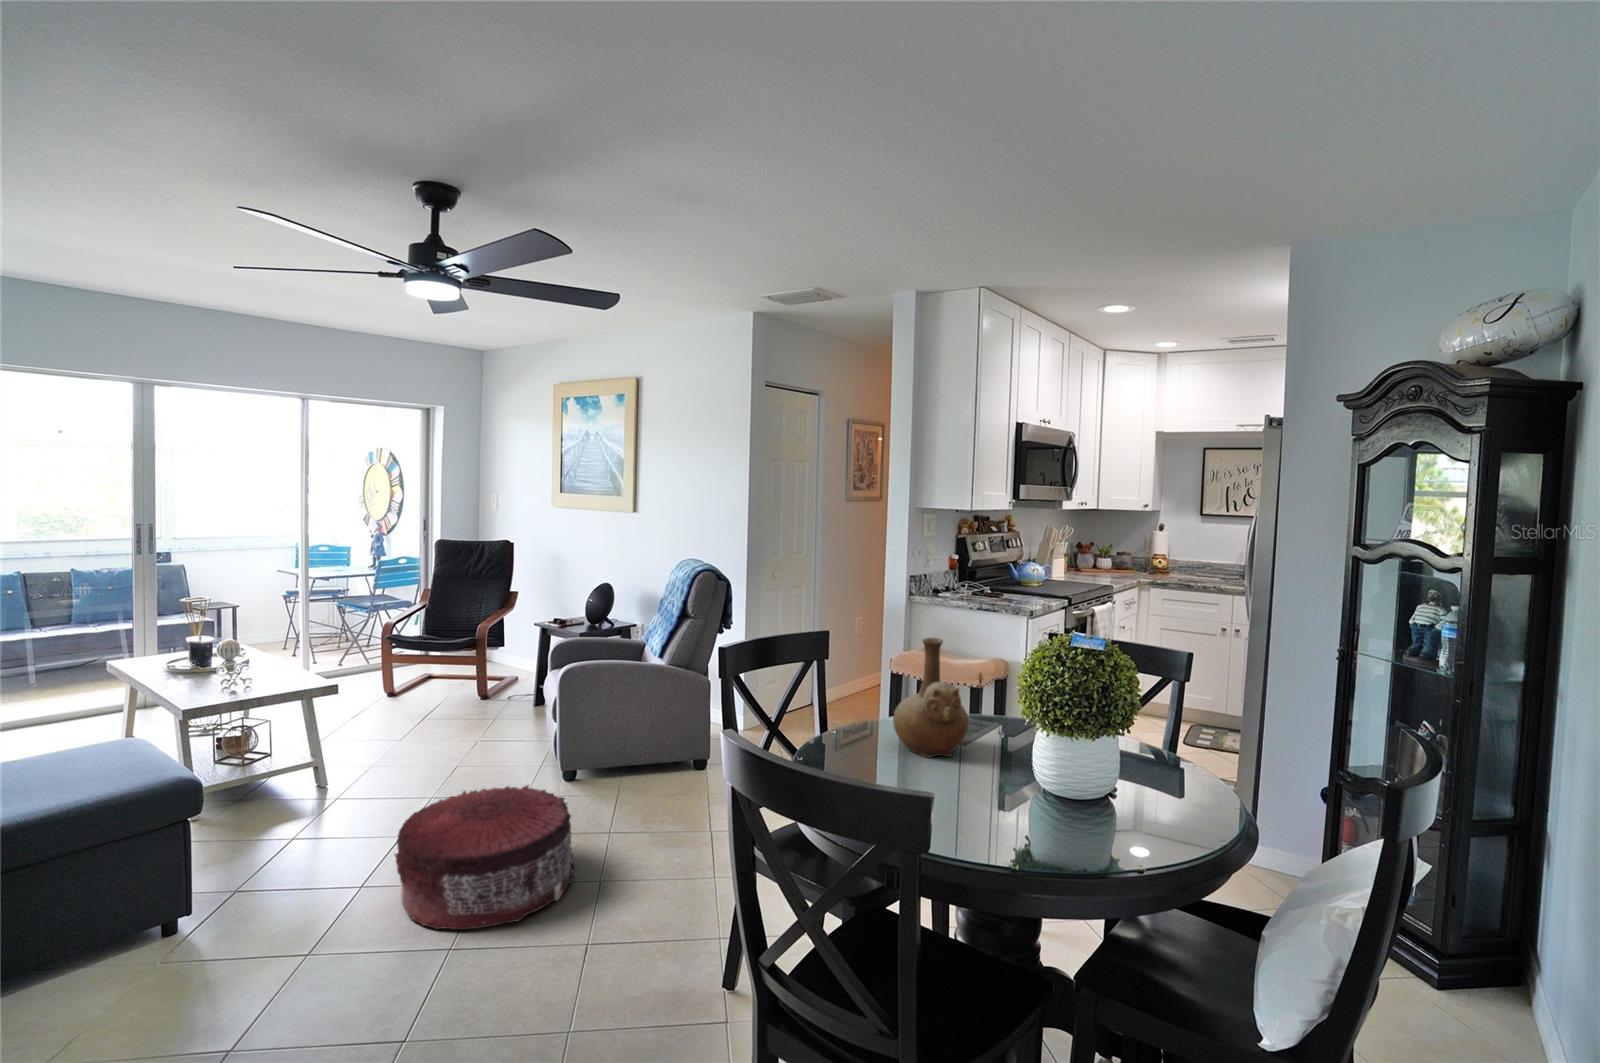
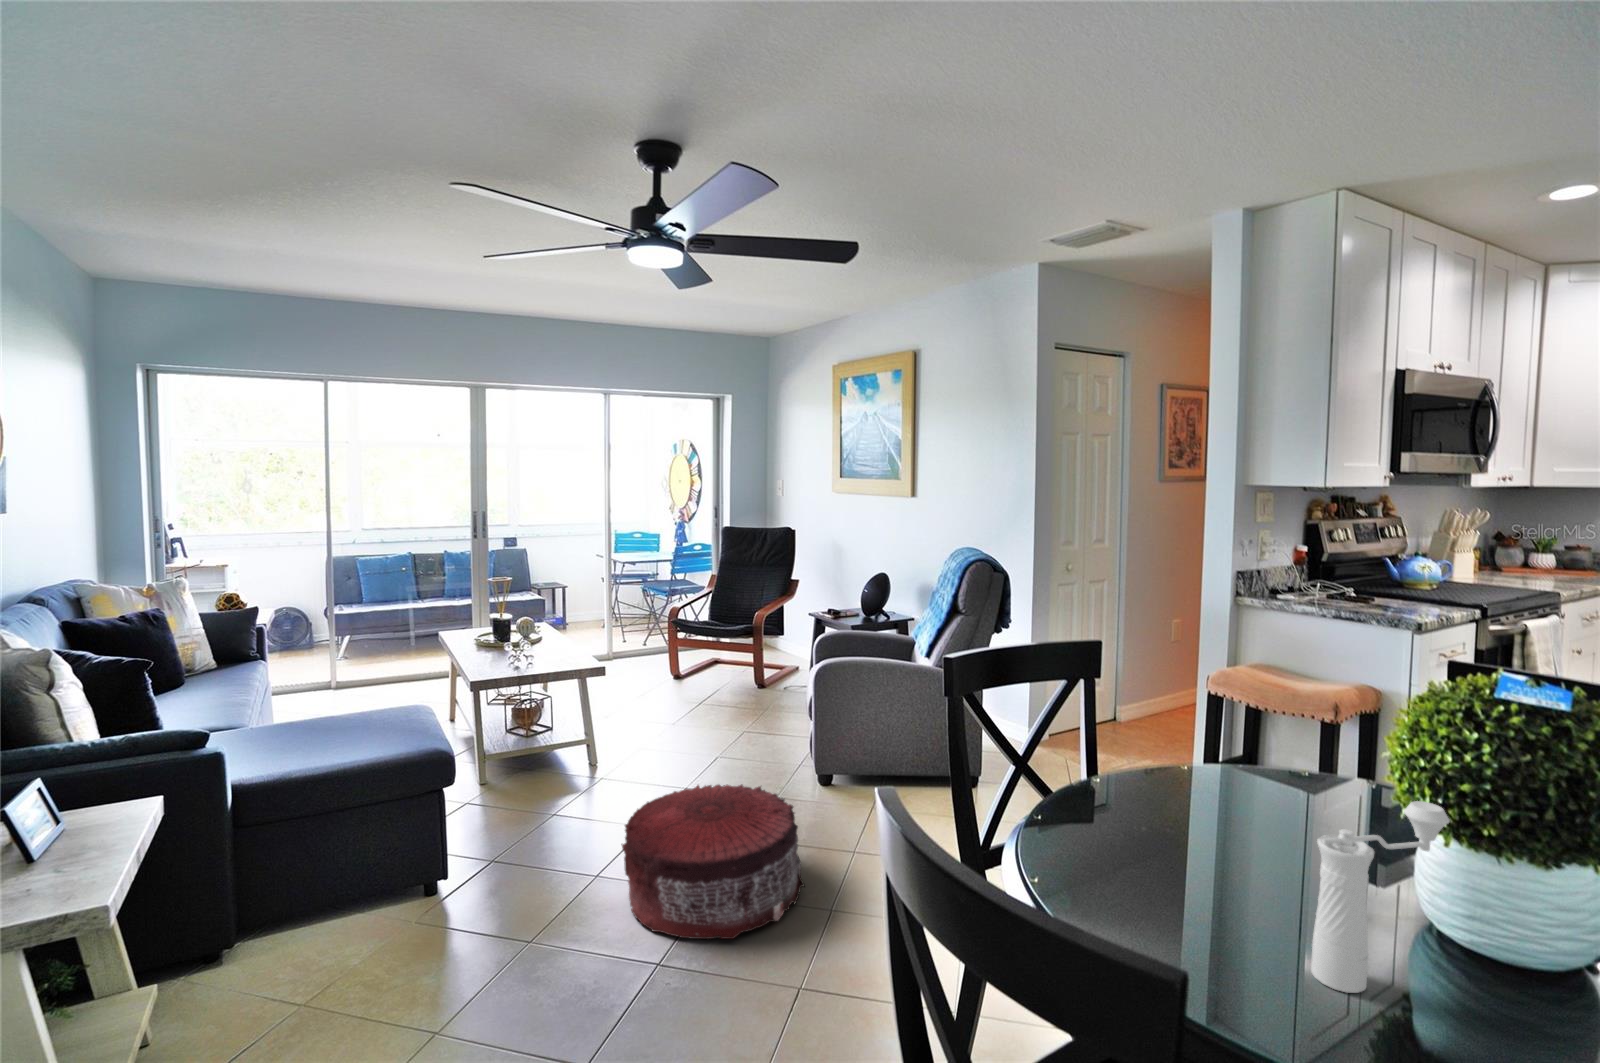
vase: present [893,638,968,758] -> none [1174,661,1298,842]
pepper mill: none [982,710,1049,825] -> present [1311,801,1449,993]

